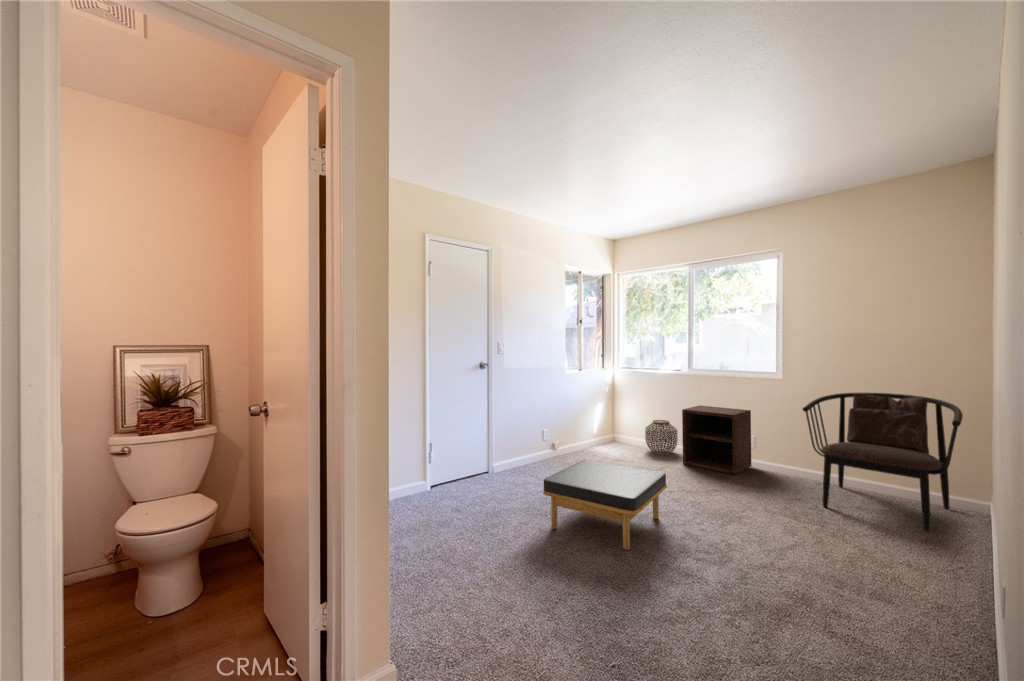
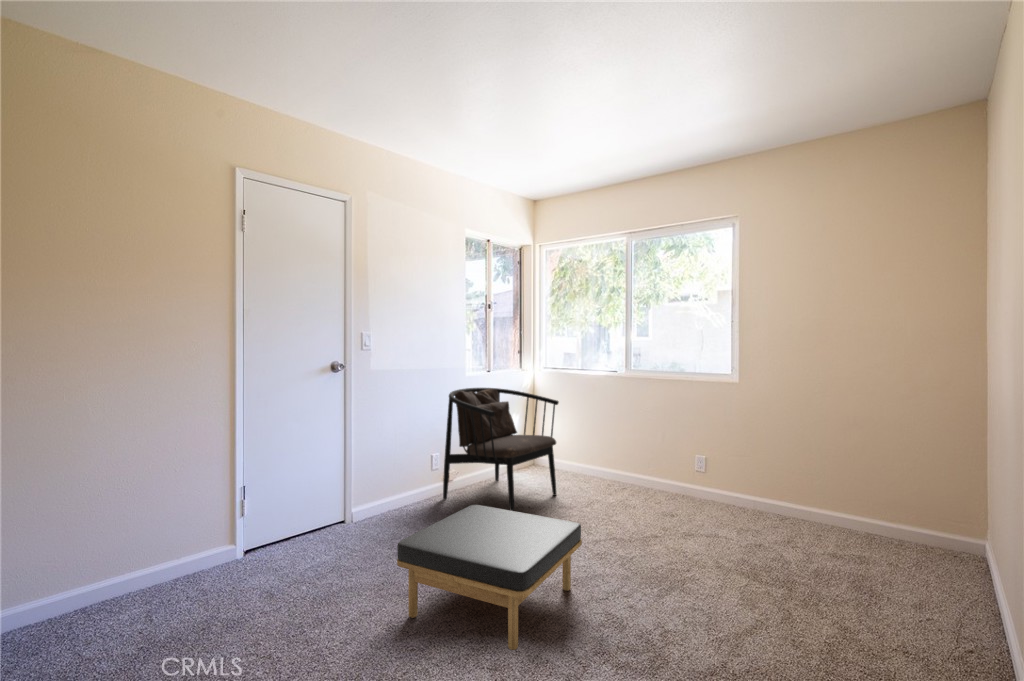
armchair: present [803,393,963,531] -> present [443,388,559,511]
nightstand: present [682,405,751,475] -> none [617,420,703,513]
woven basket: present [645,420,678,455] -> none [572,439,613,486]

